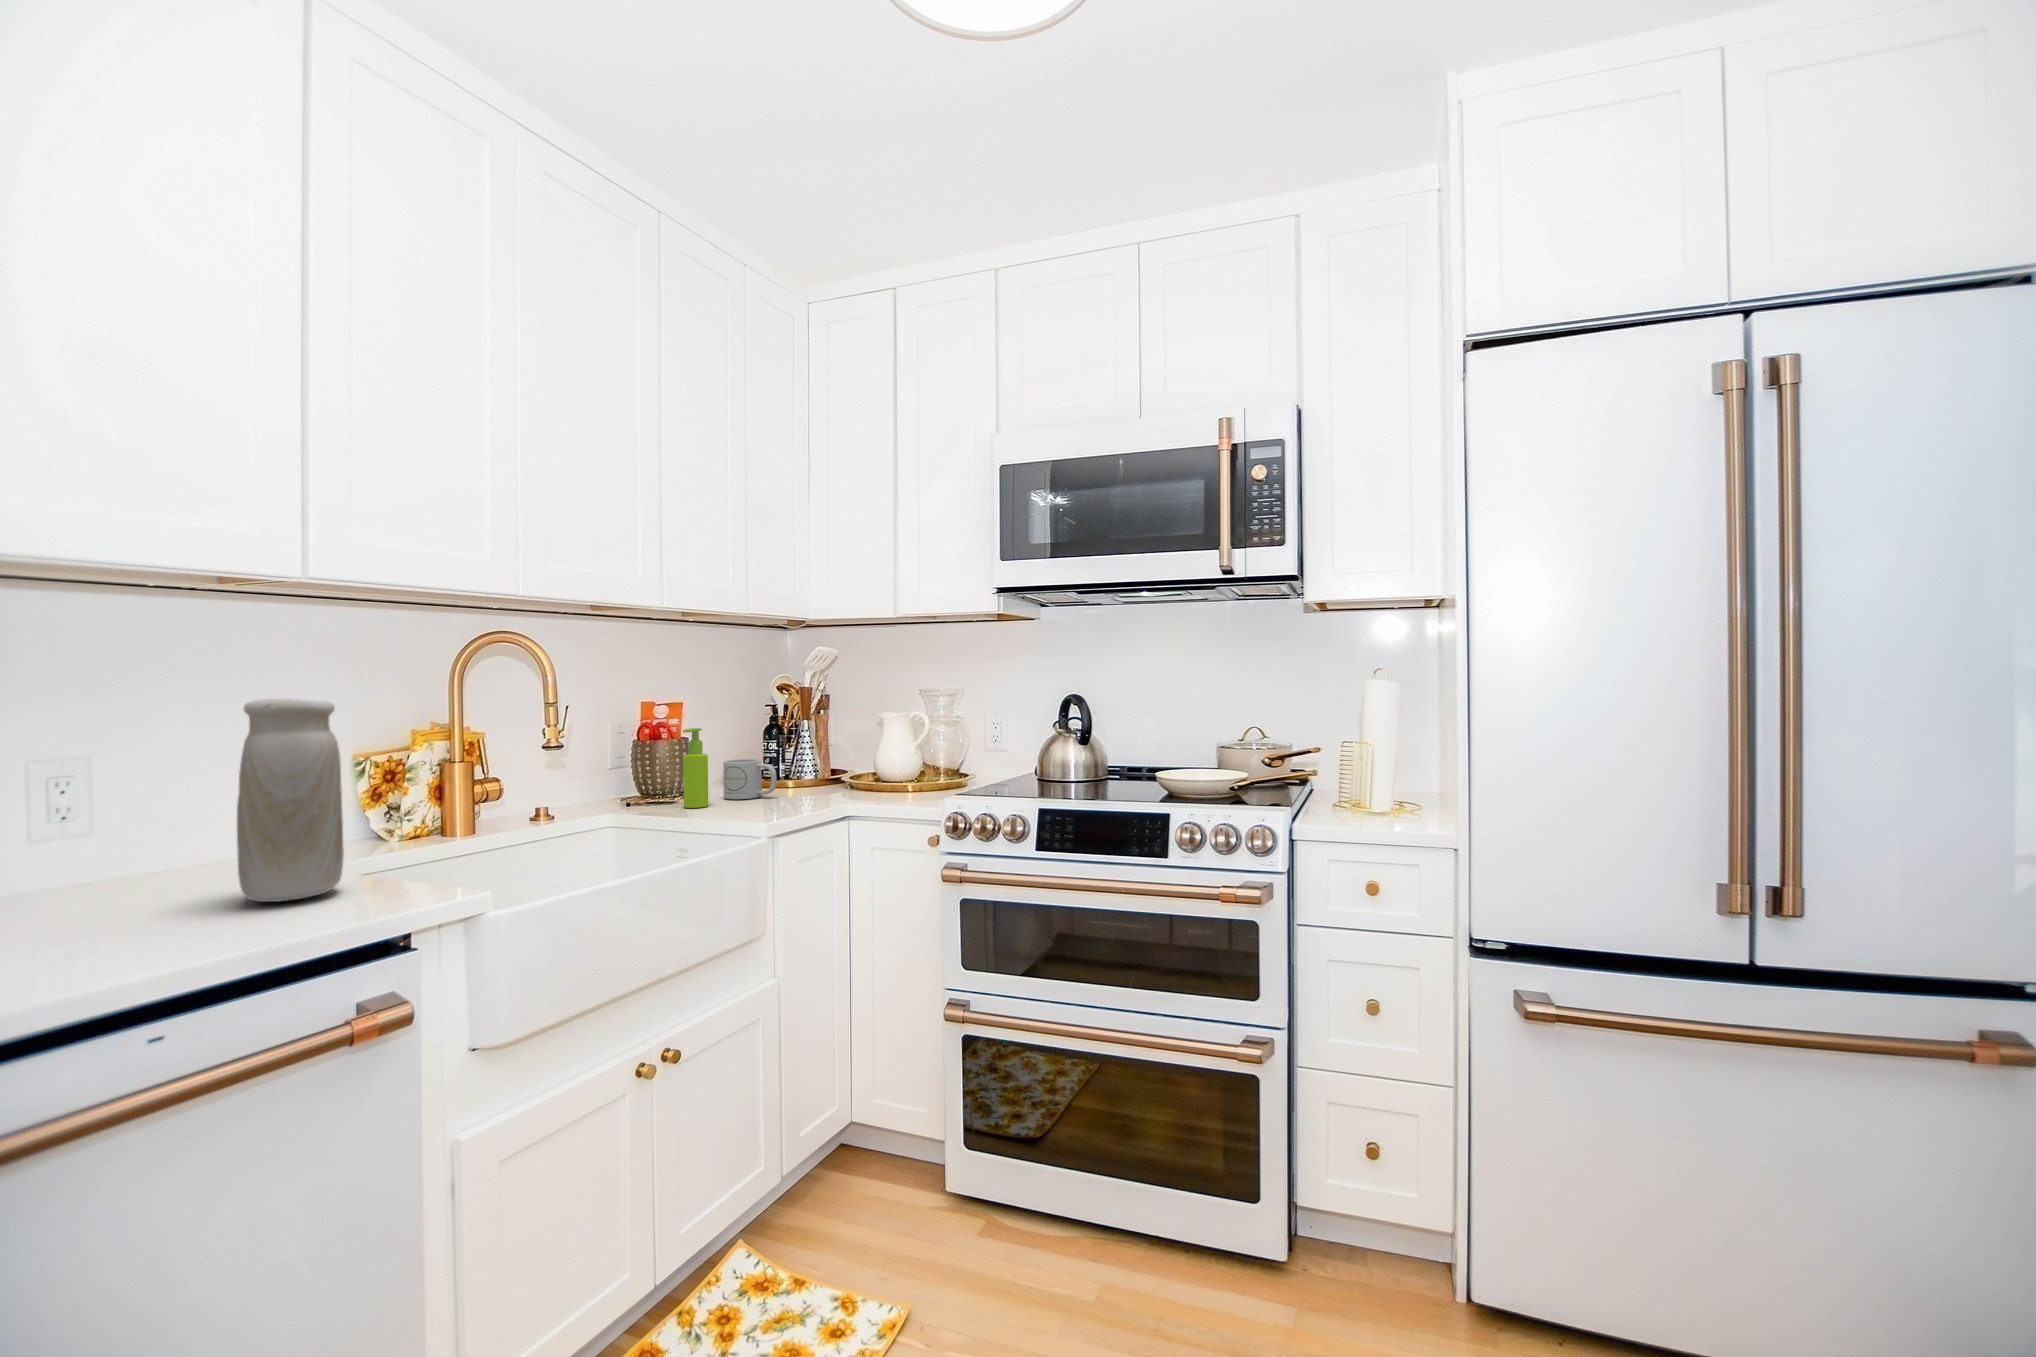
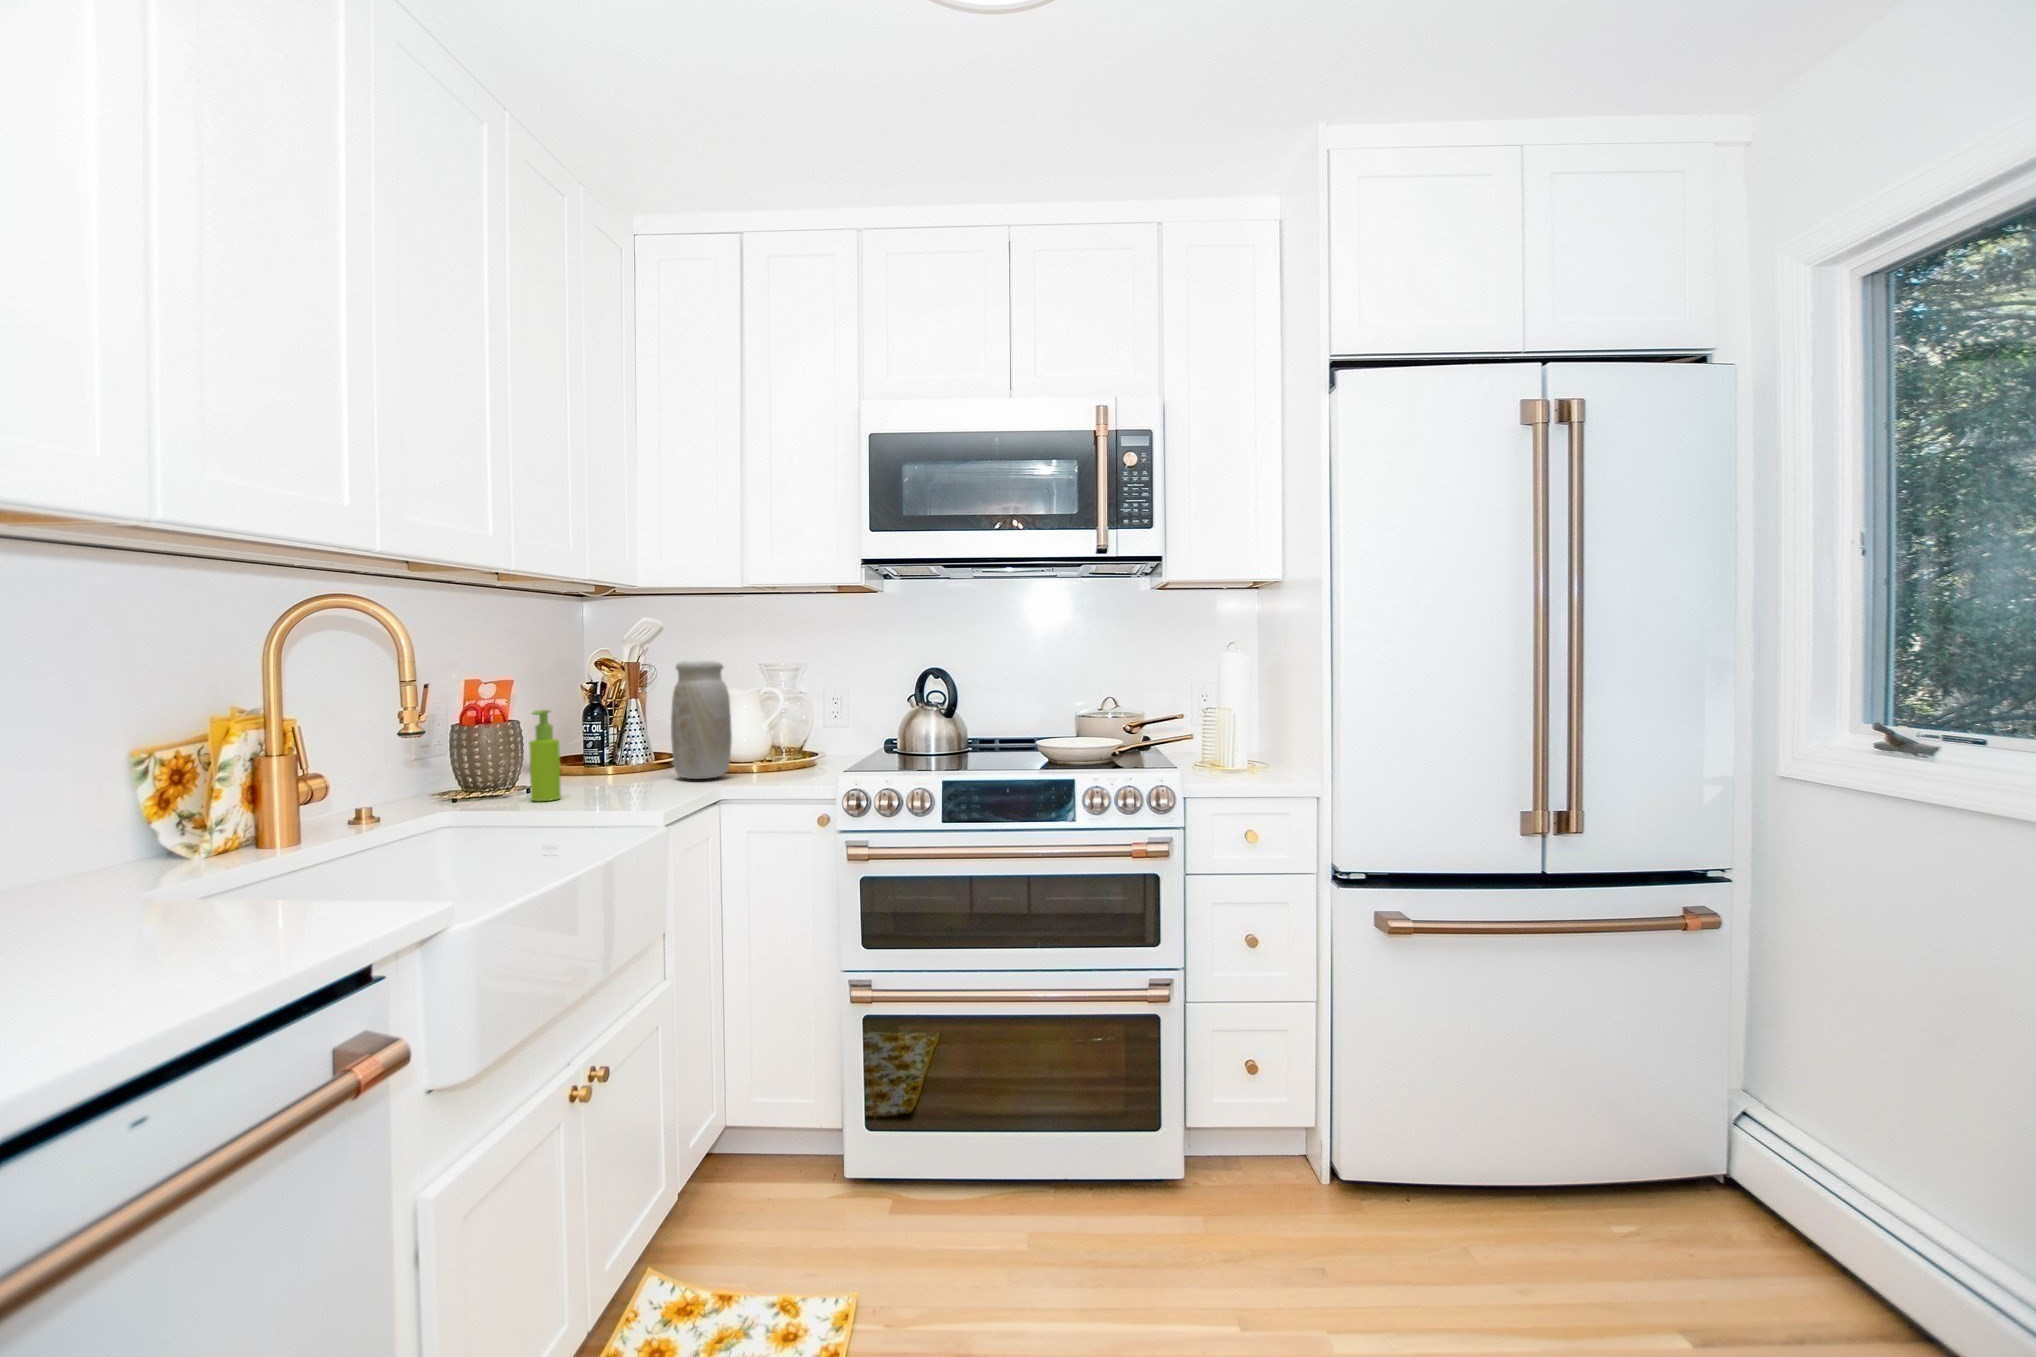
vase: present [237,699,344,902] -> present [671,661,732,779]
mug: present [723,759,777,799] -> none [566,744,632,790]

